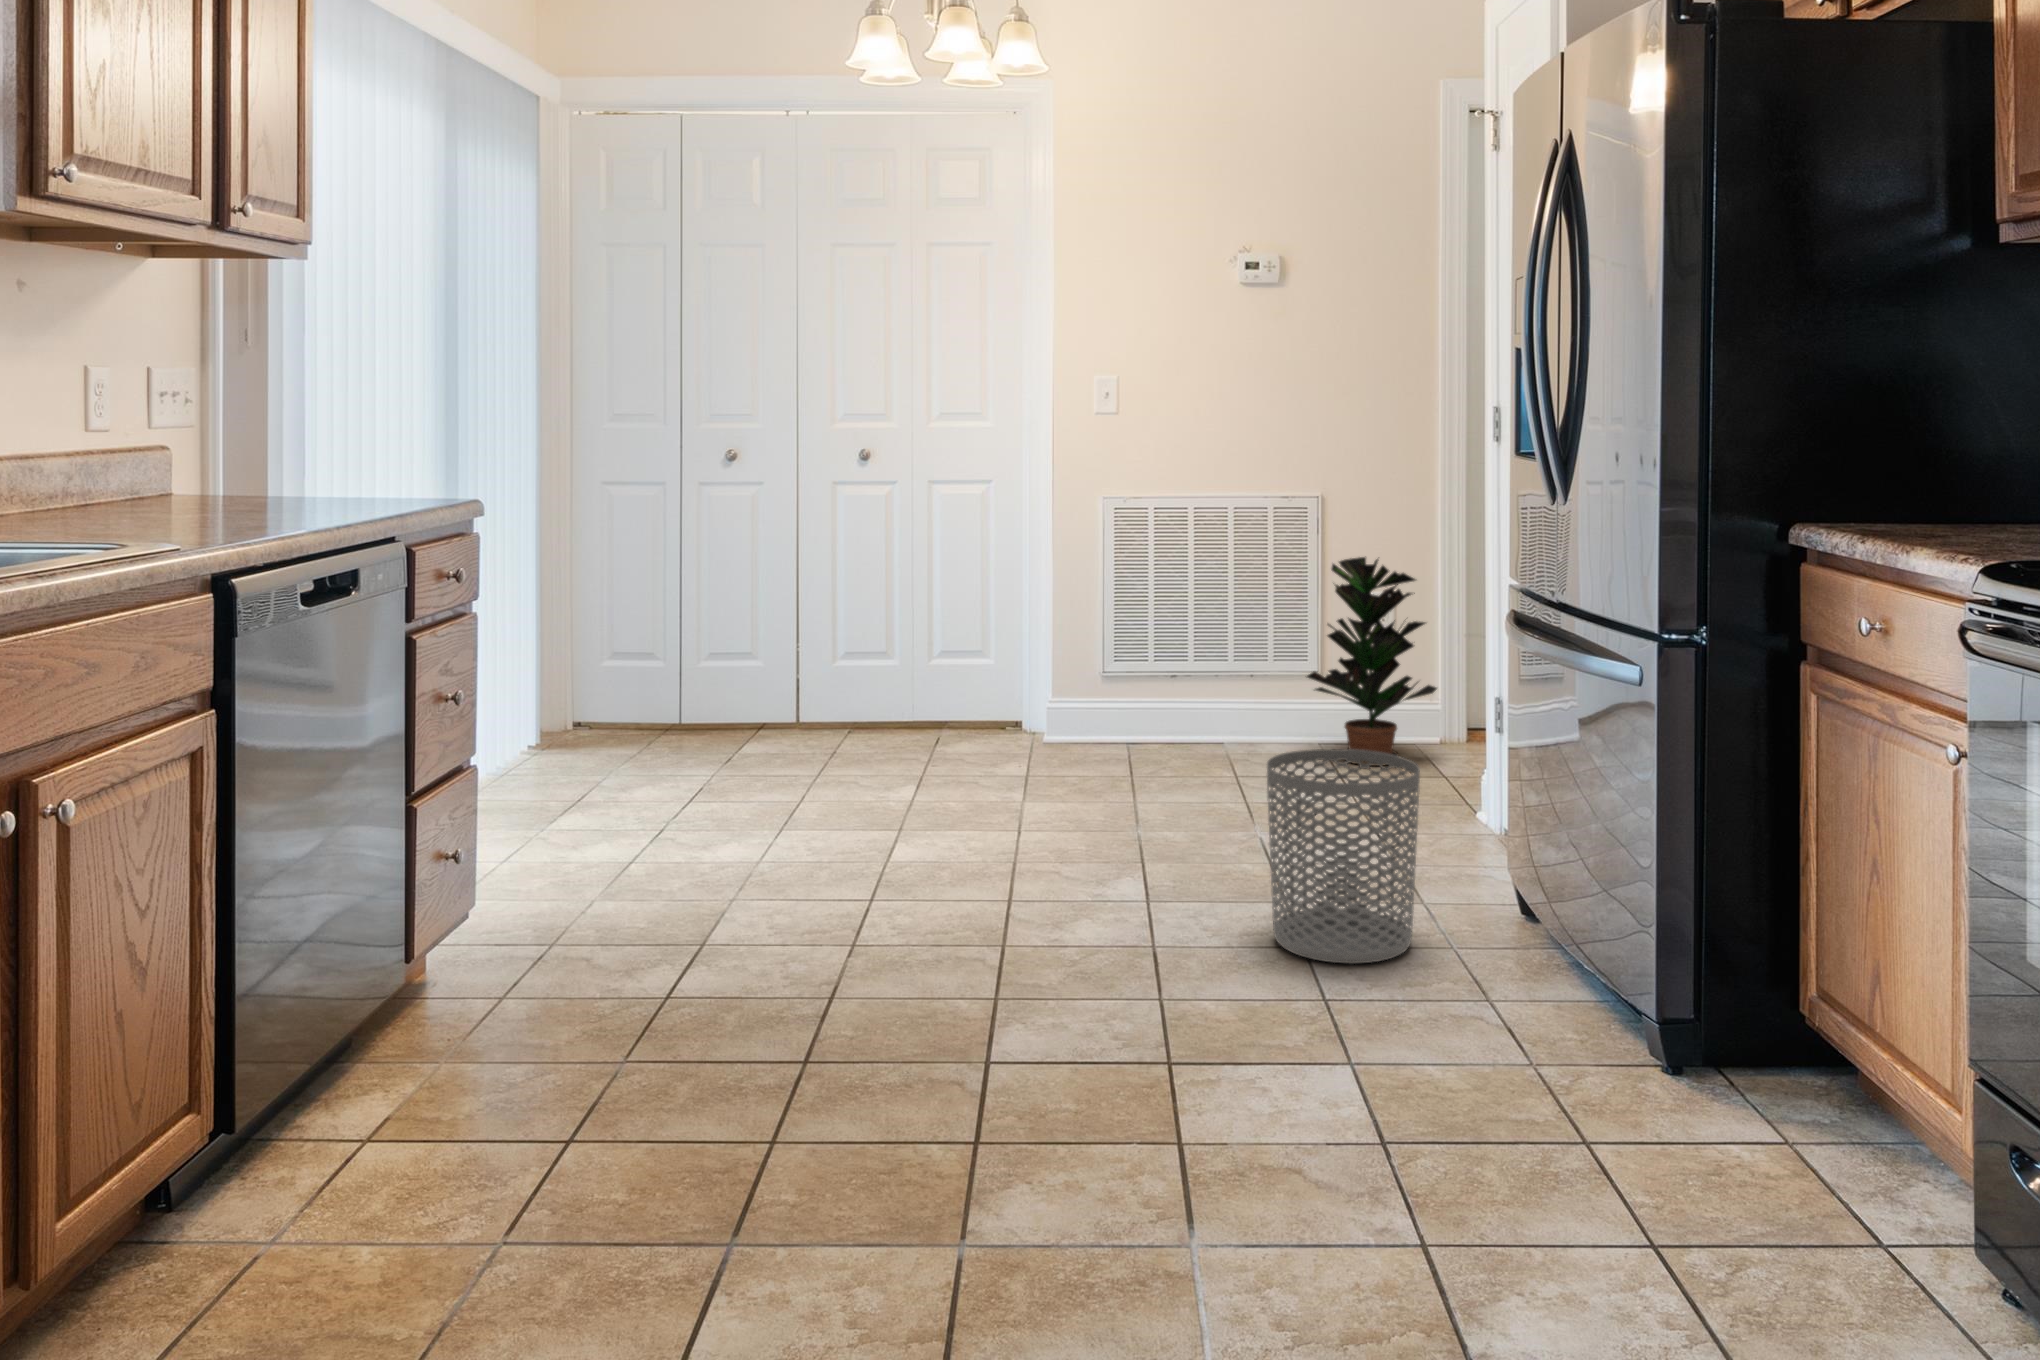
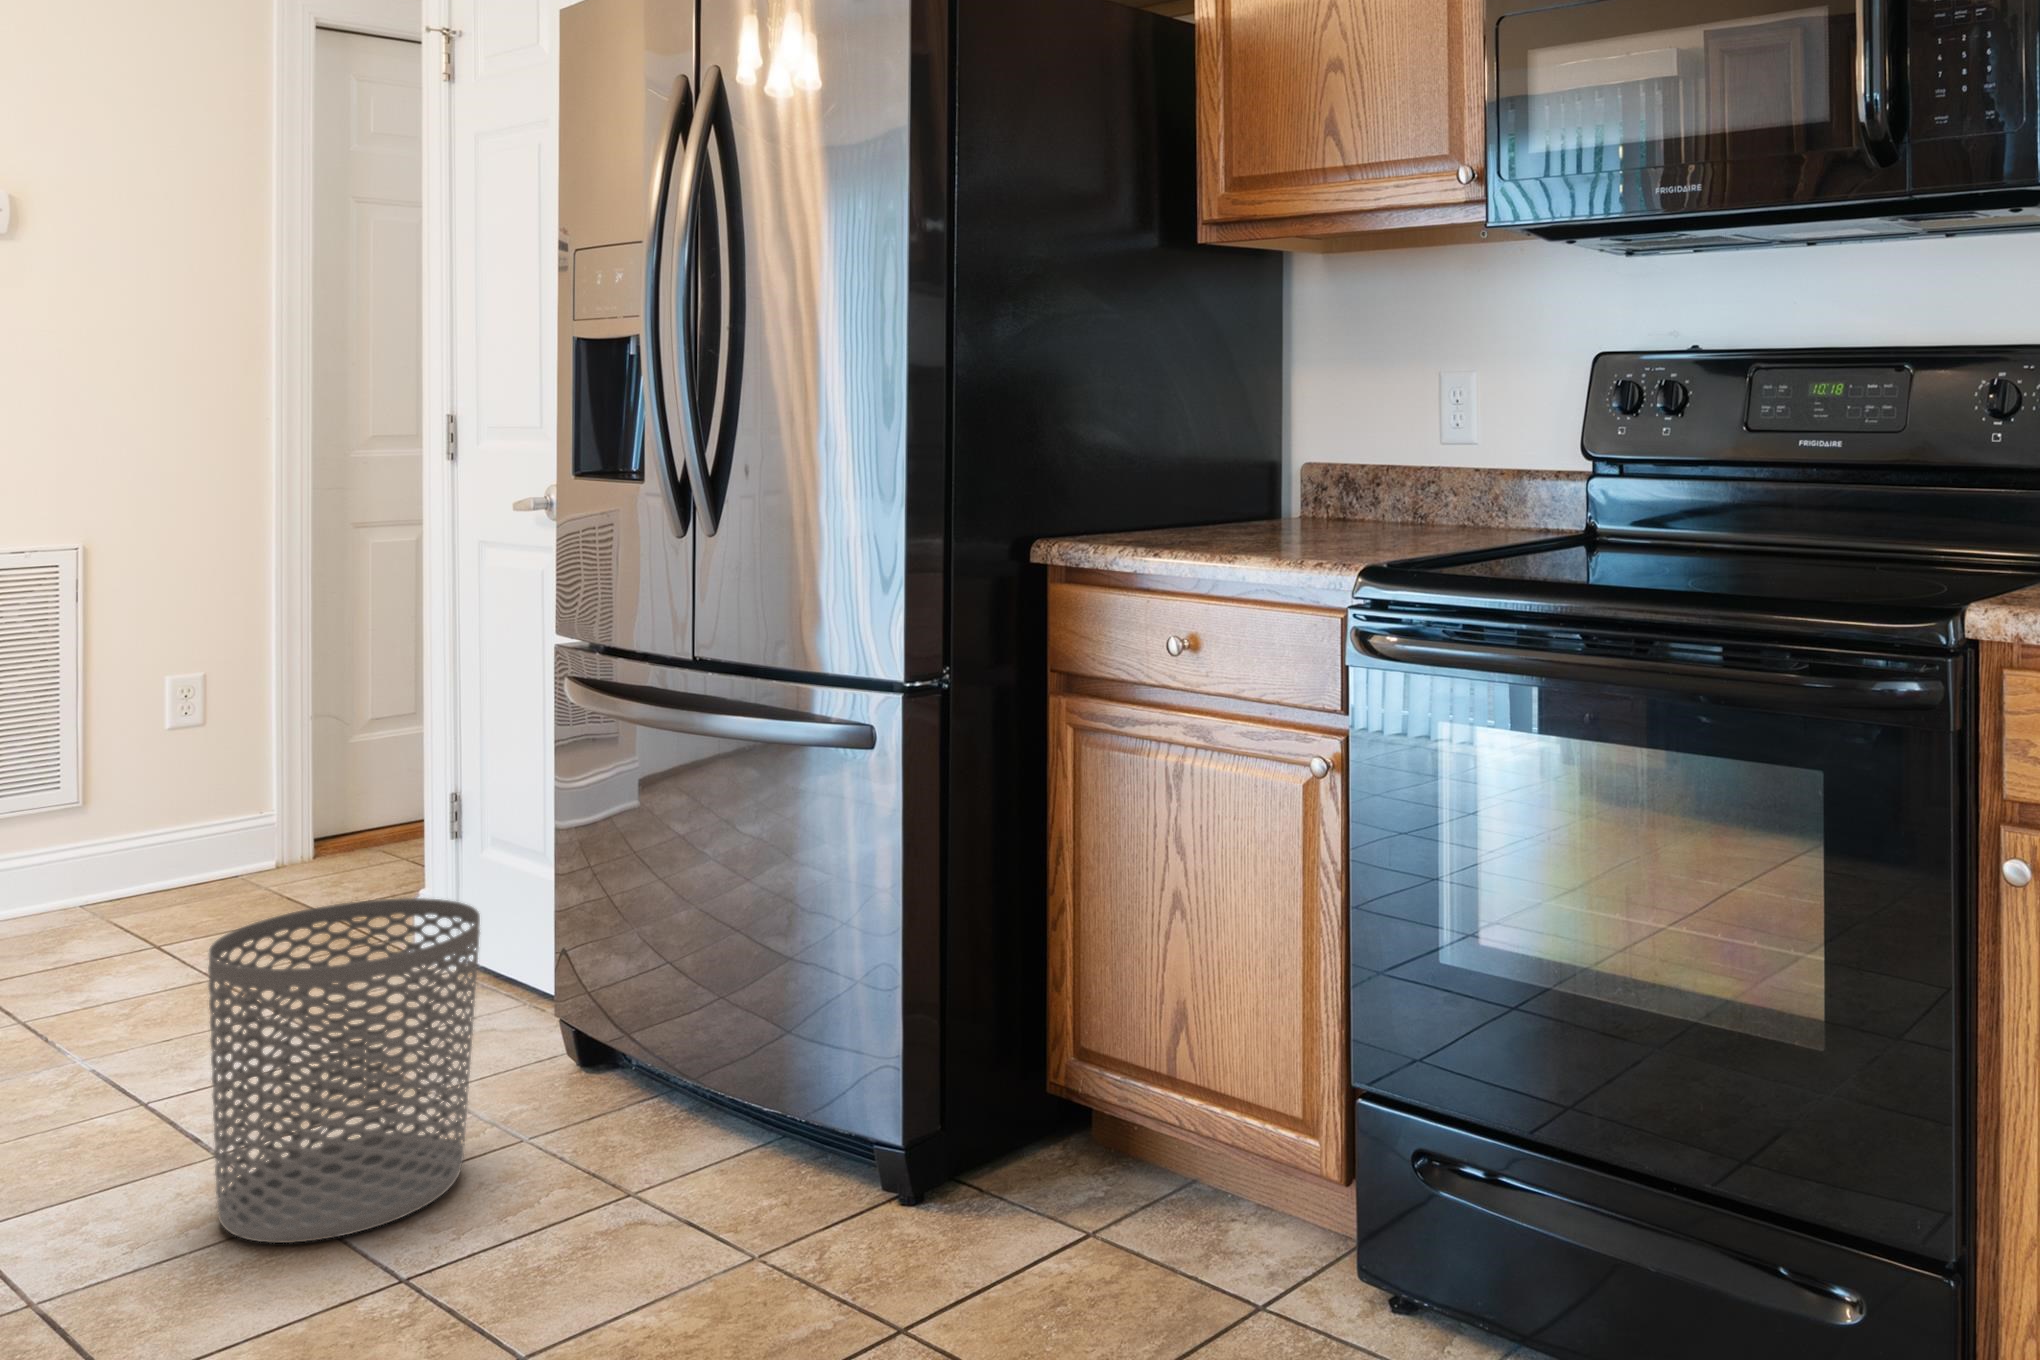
potted plant: present [1307,557,1437,766] -> none [62,615,297,923]

